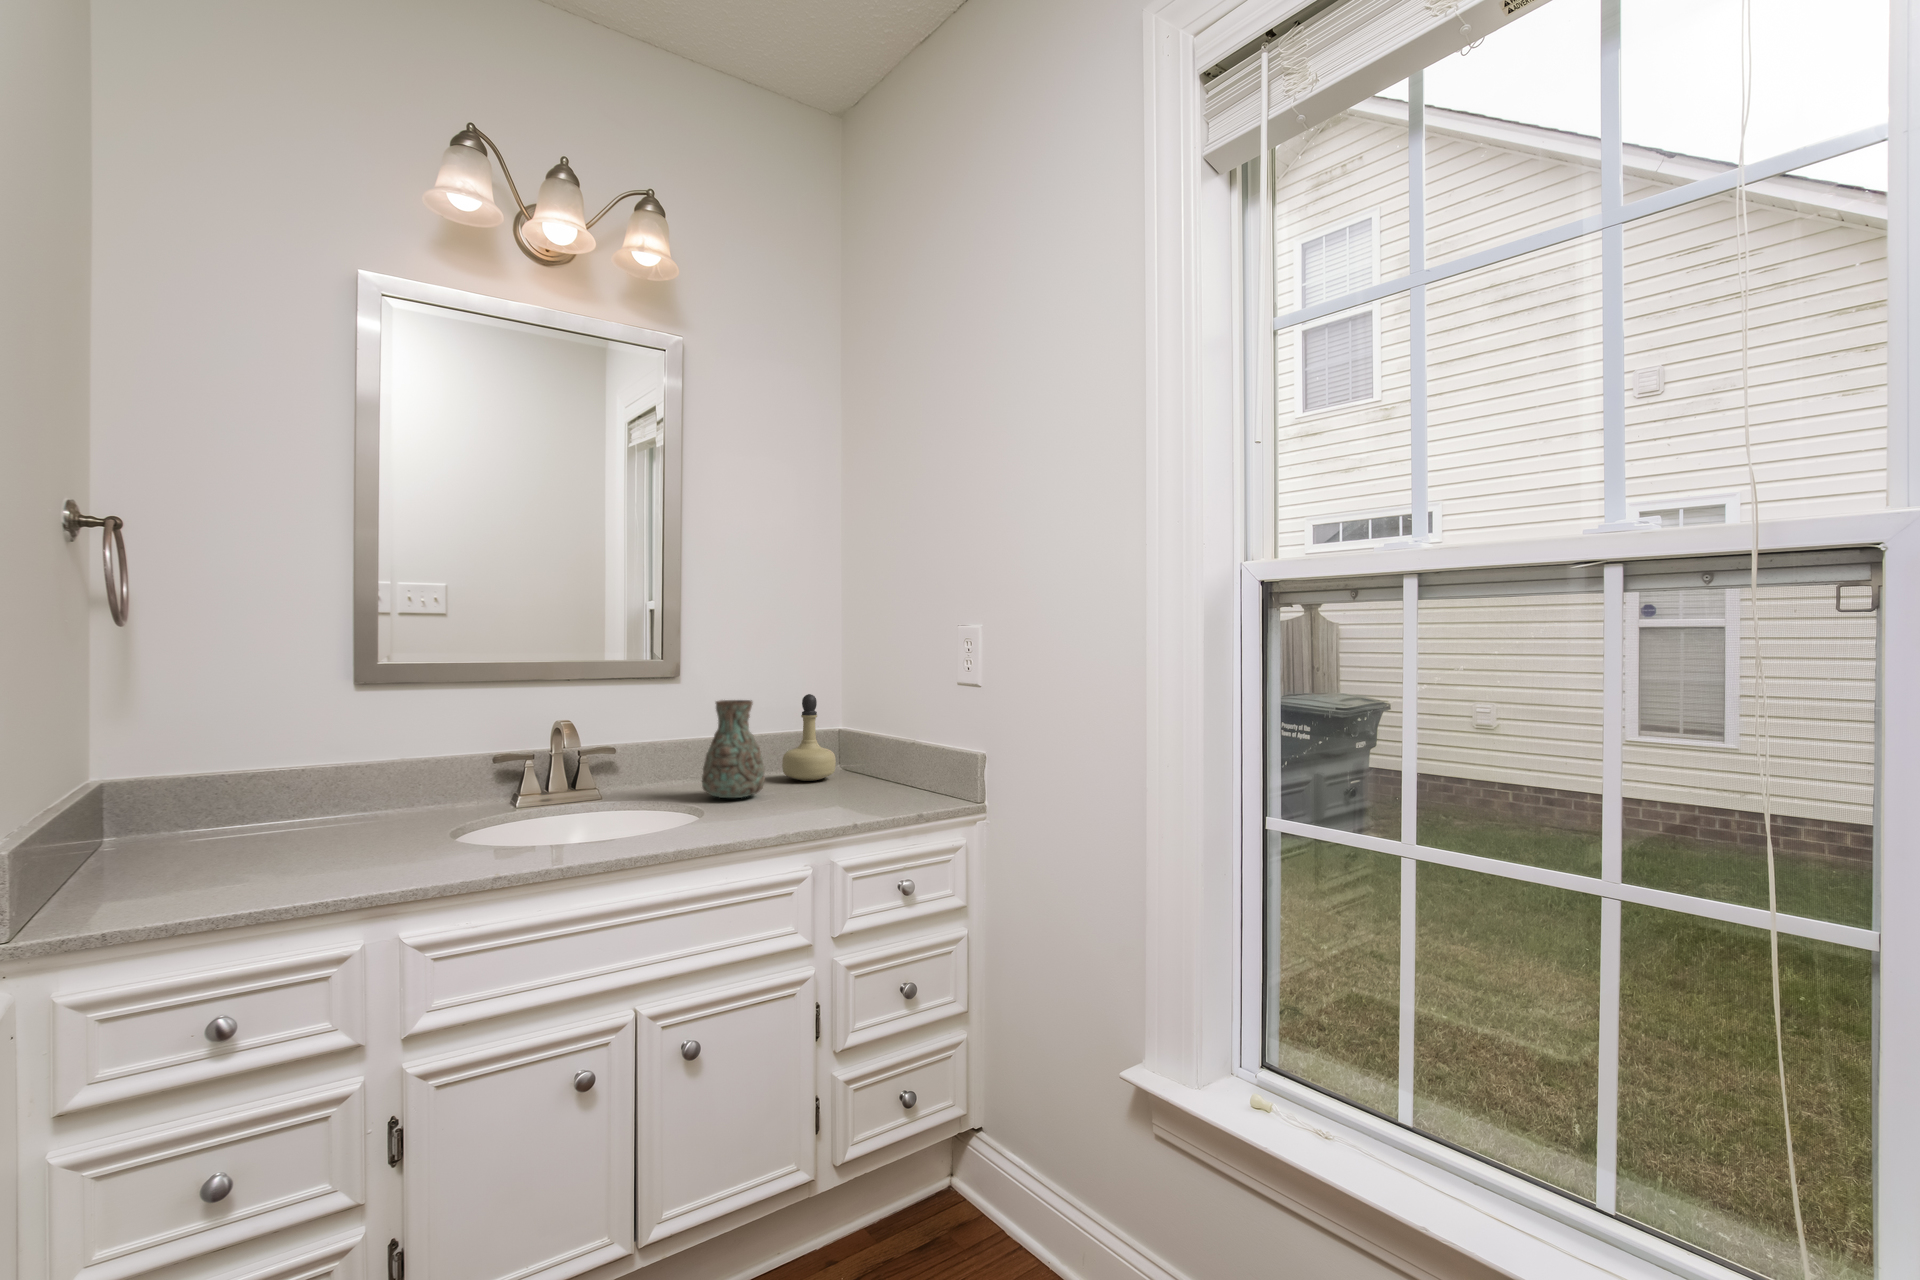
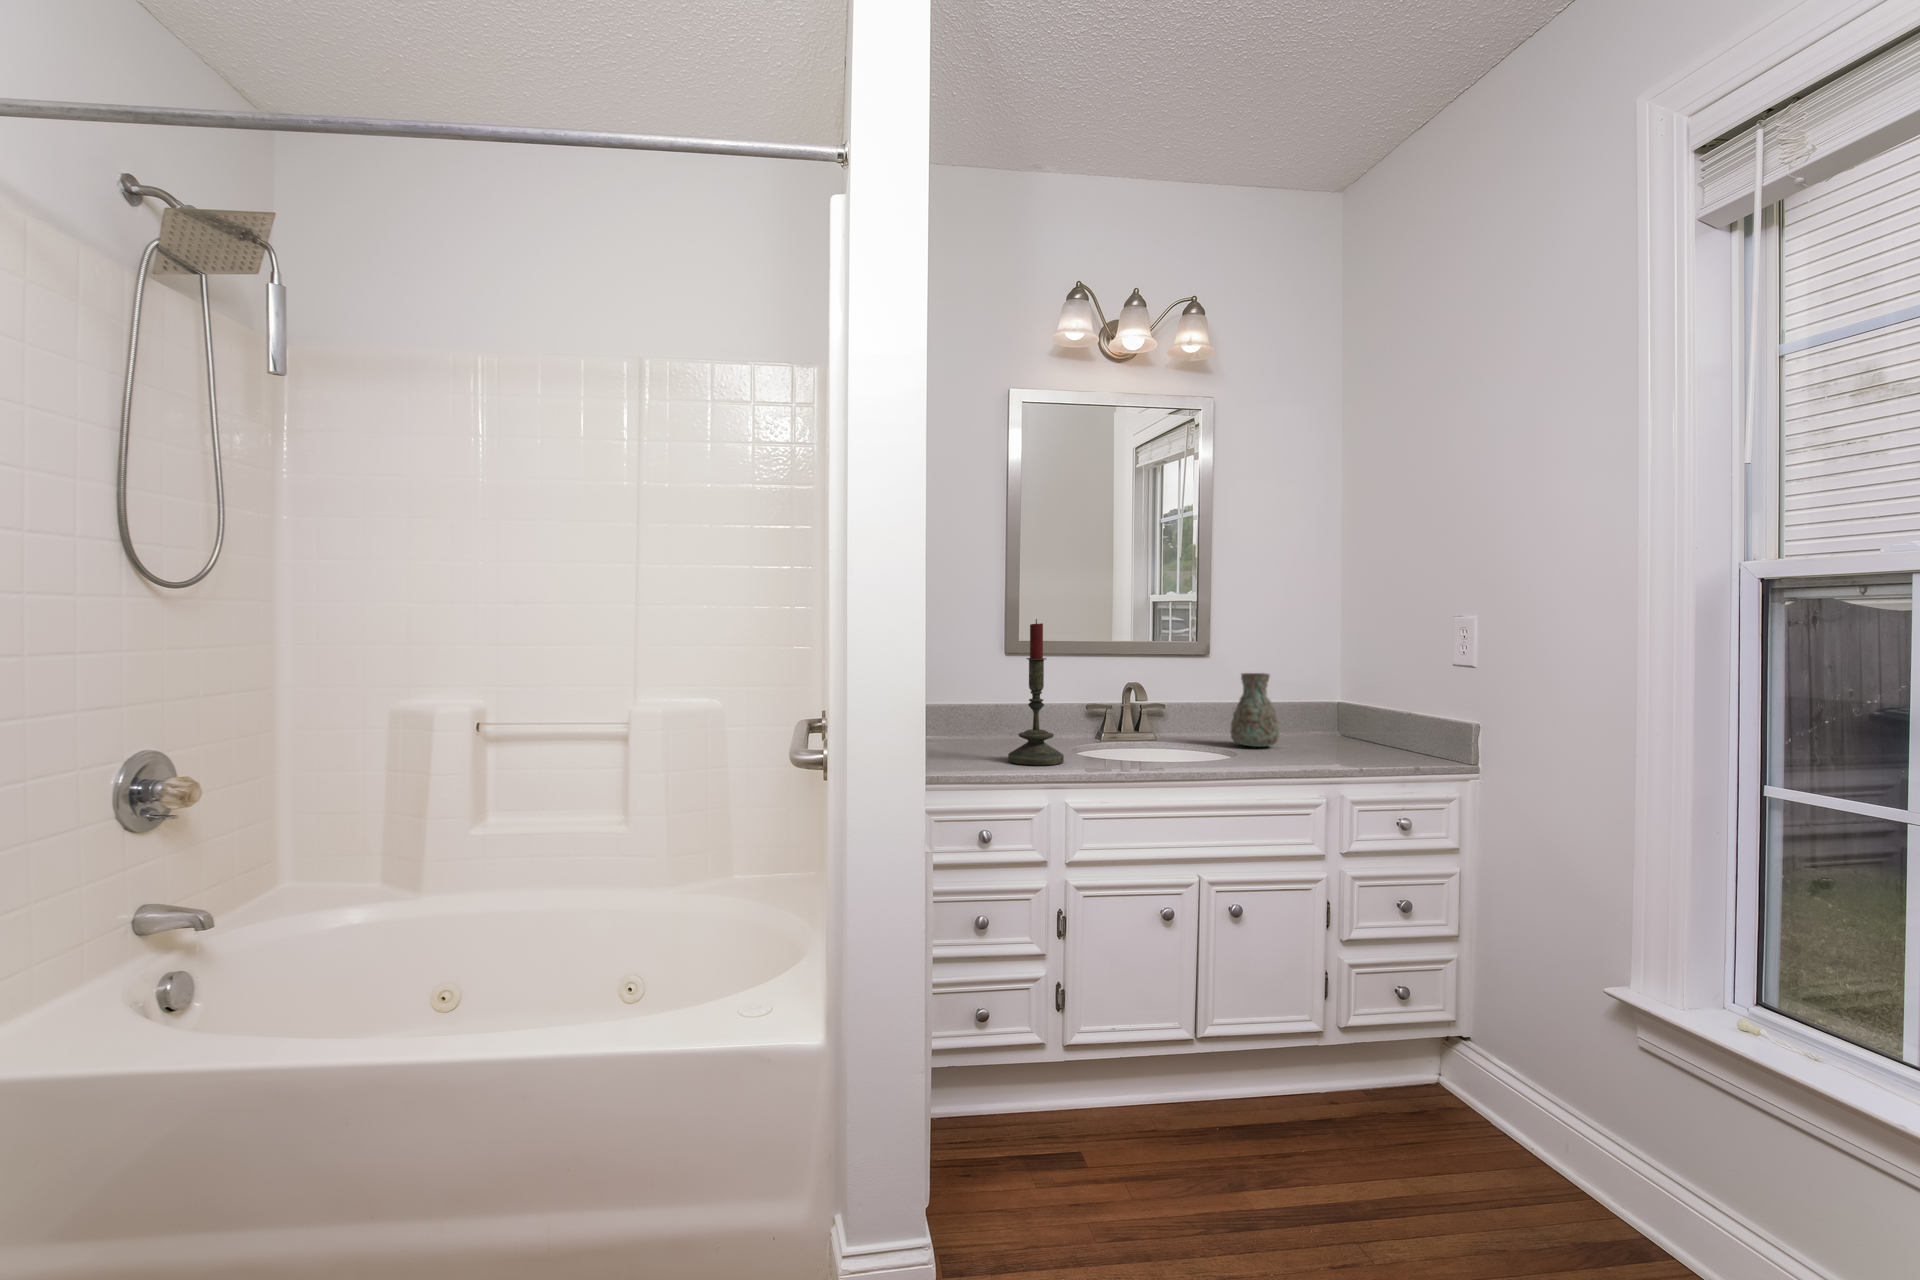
candle: none [296,625,411,877] -> present [1008,619,1064,765]
perfume bottle: present [782,694,836,781] -> none [1290,671,1336,740]

